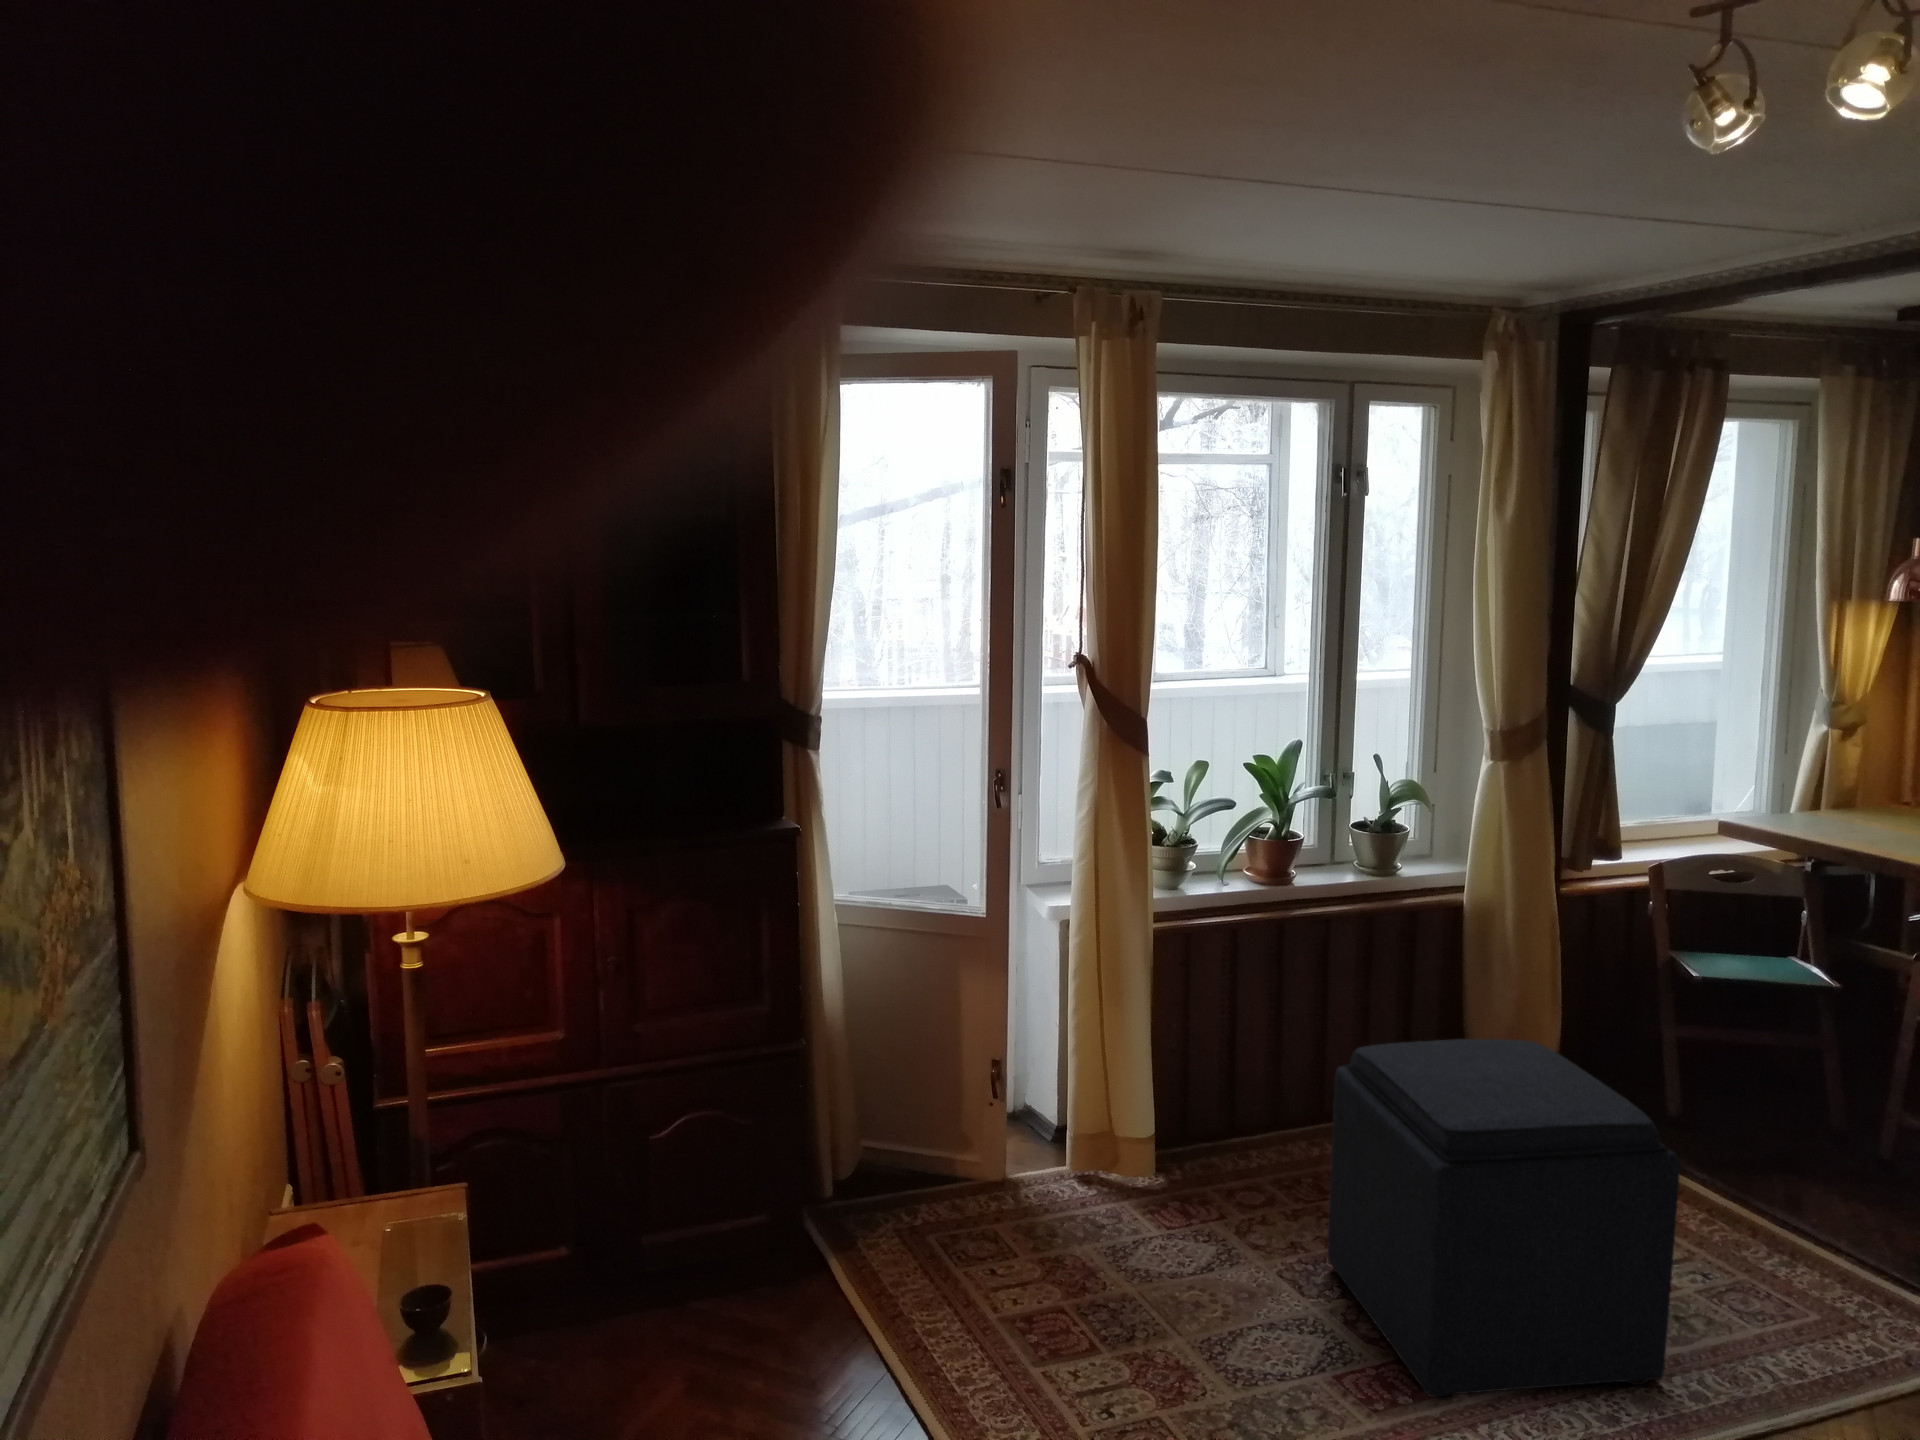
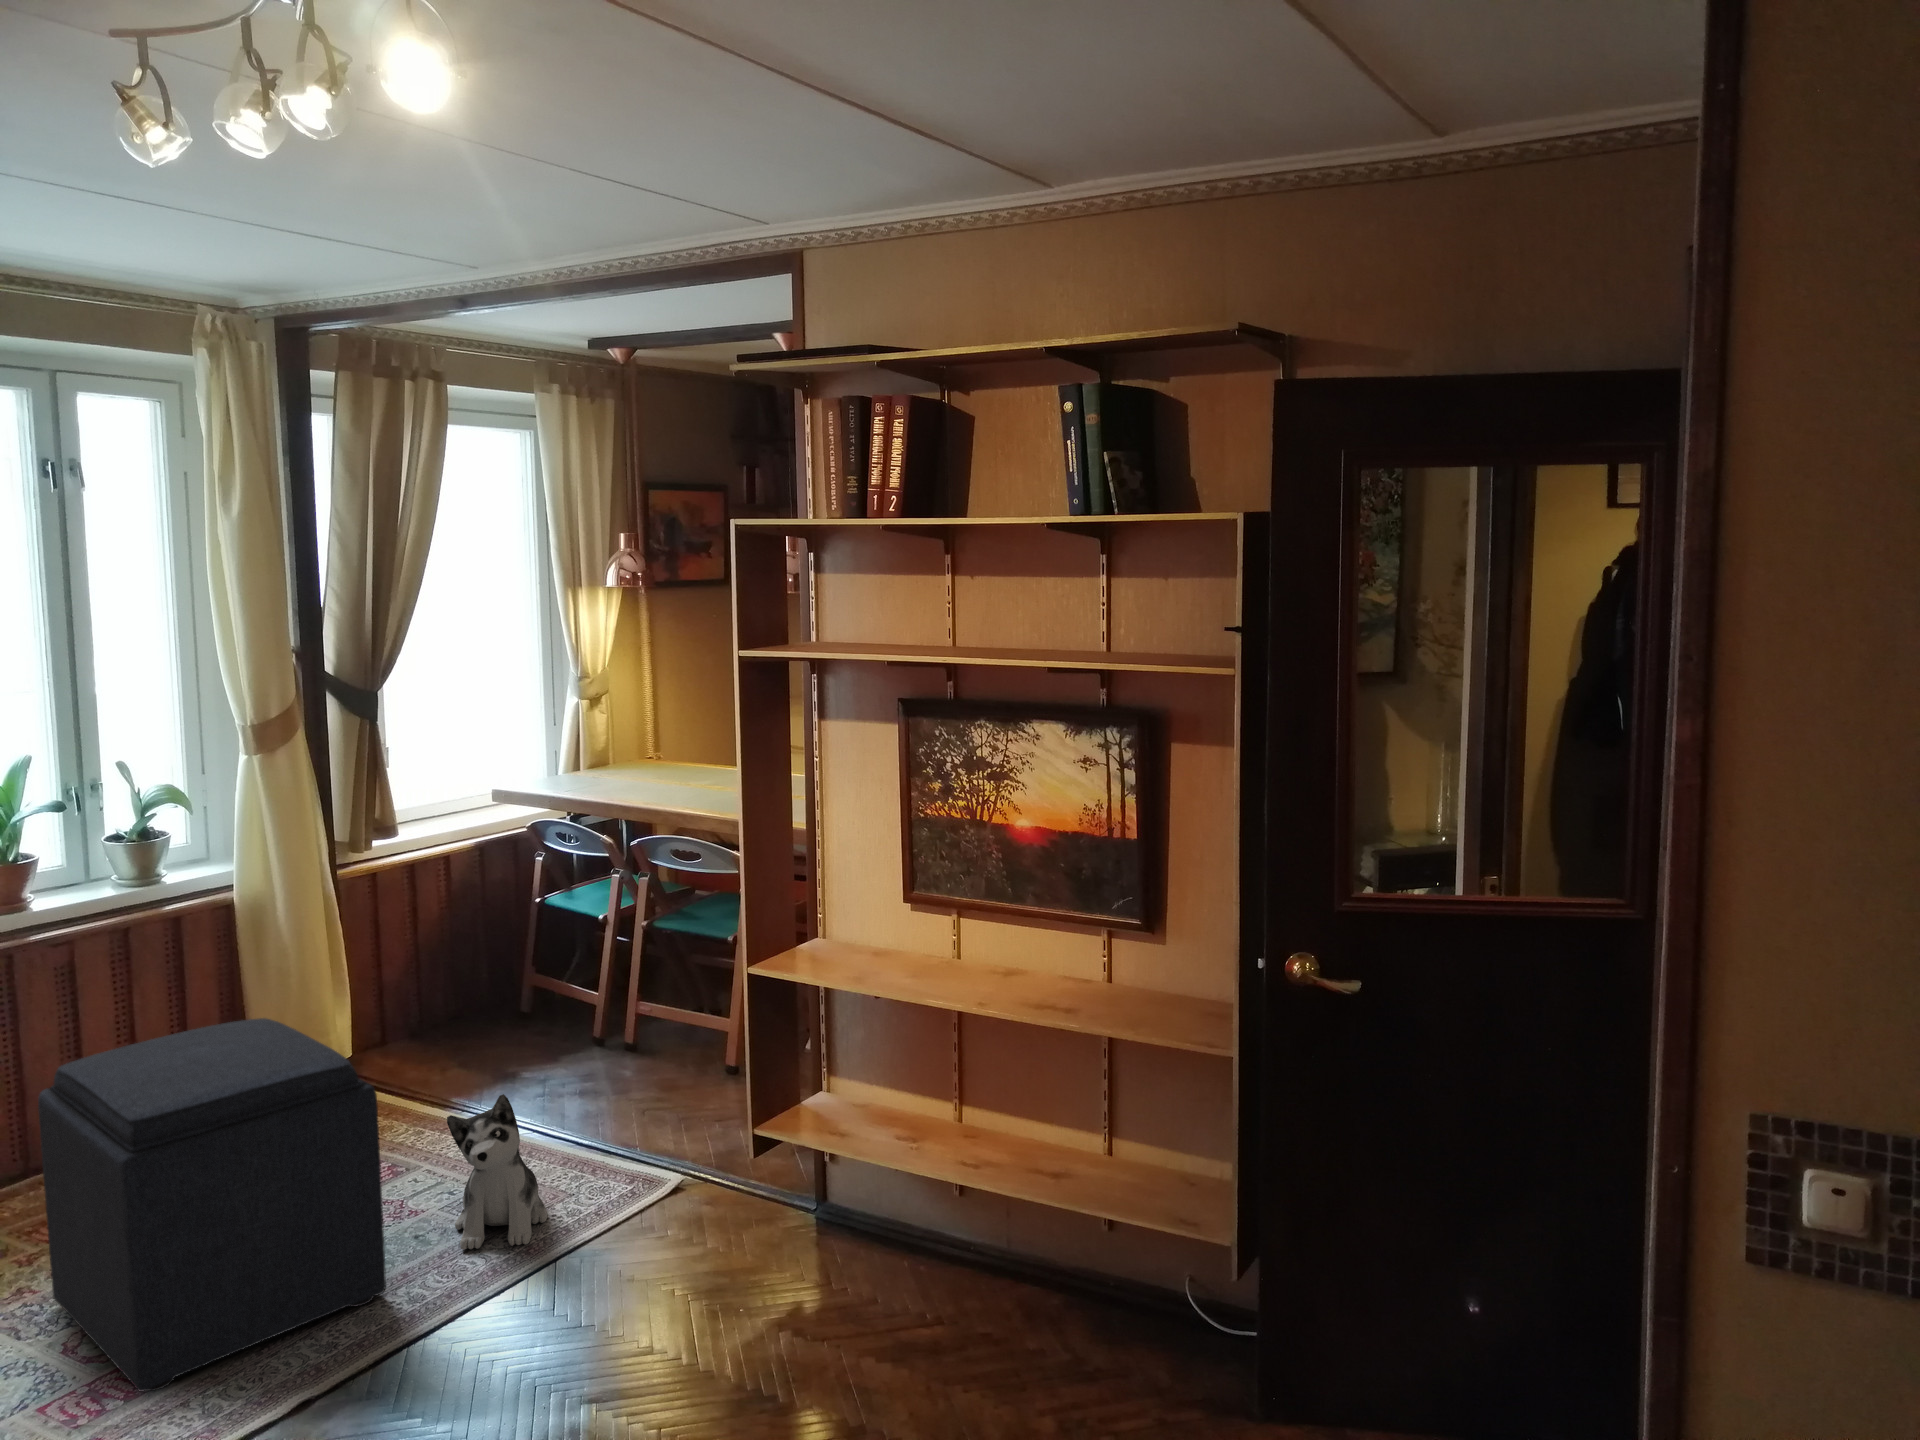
plush toy: none [1724,1197,1844,1381] -> present [447,1094,548,1250]

